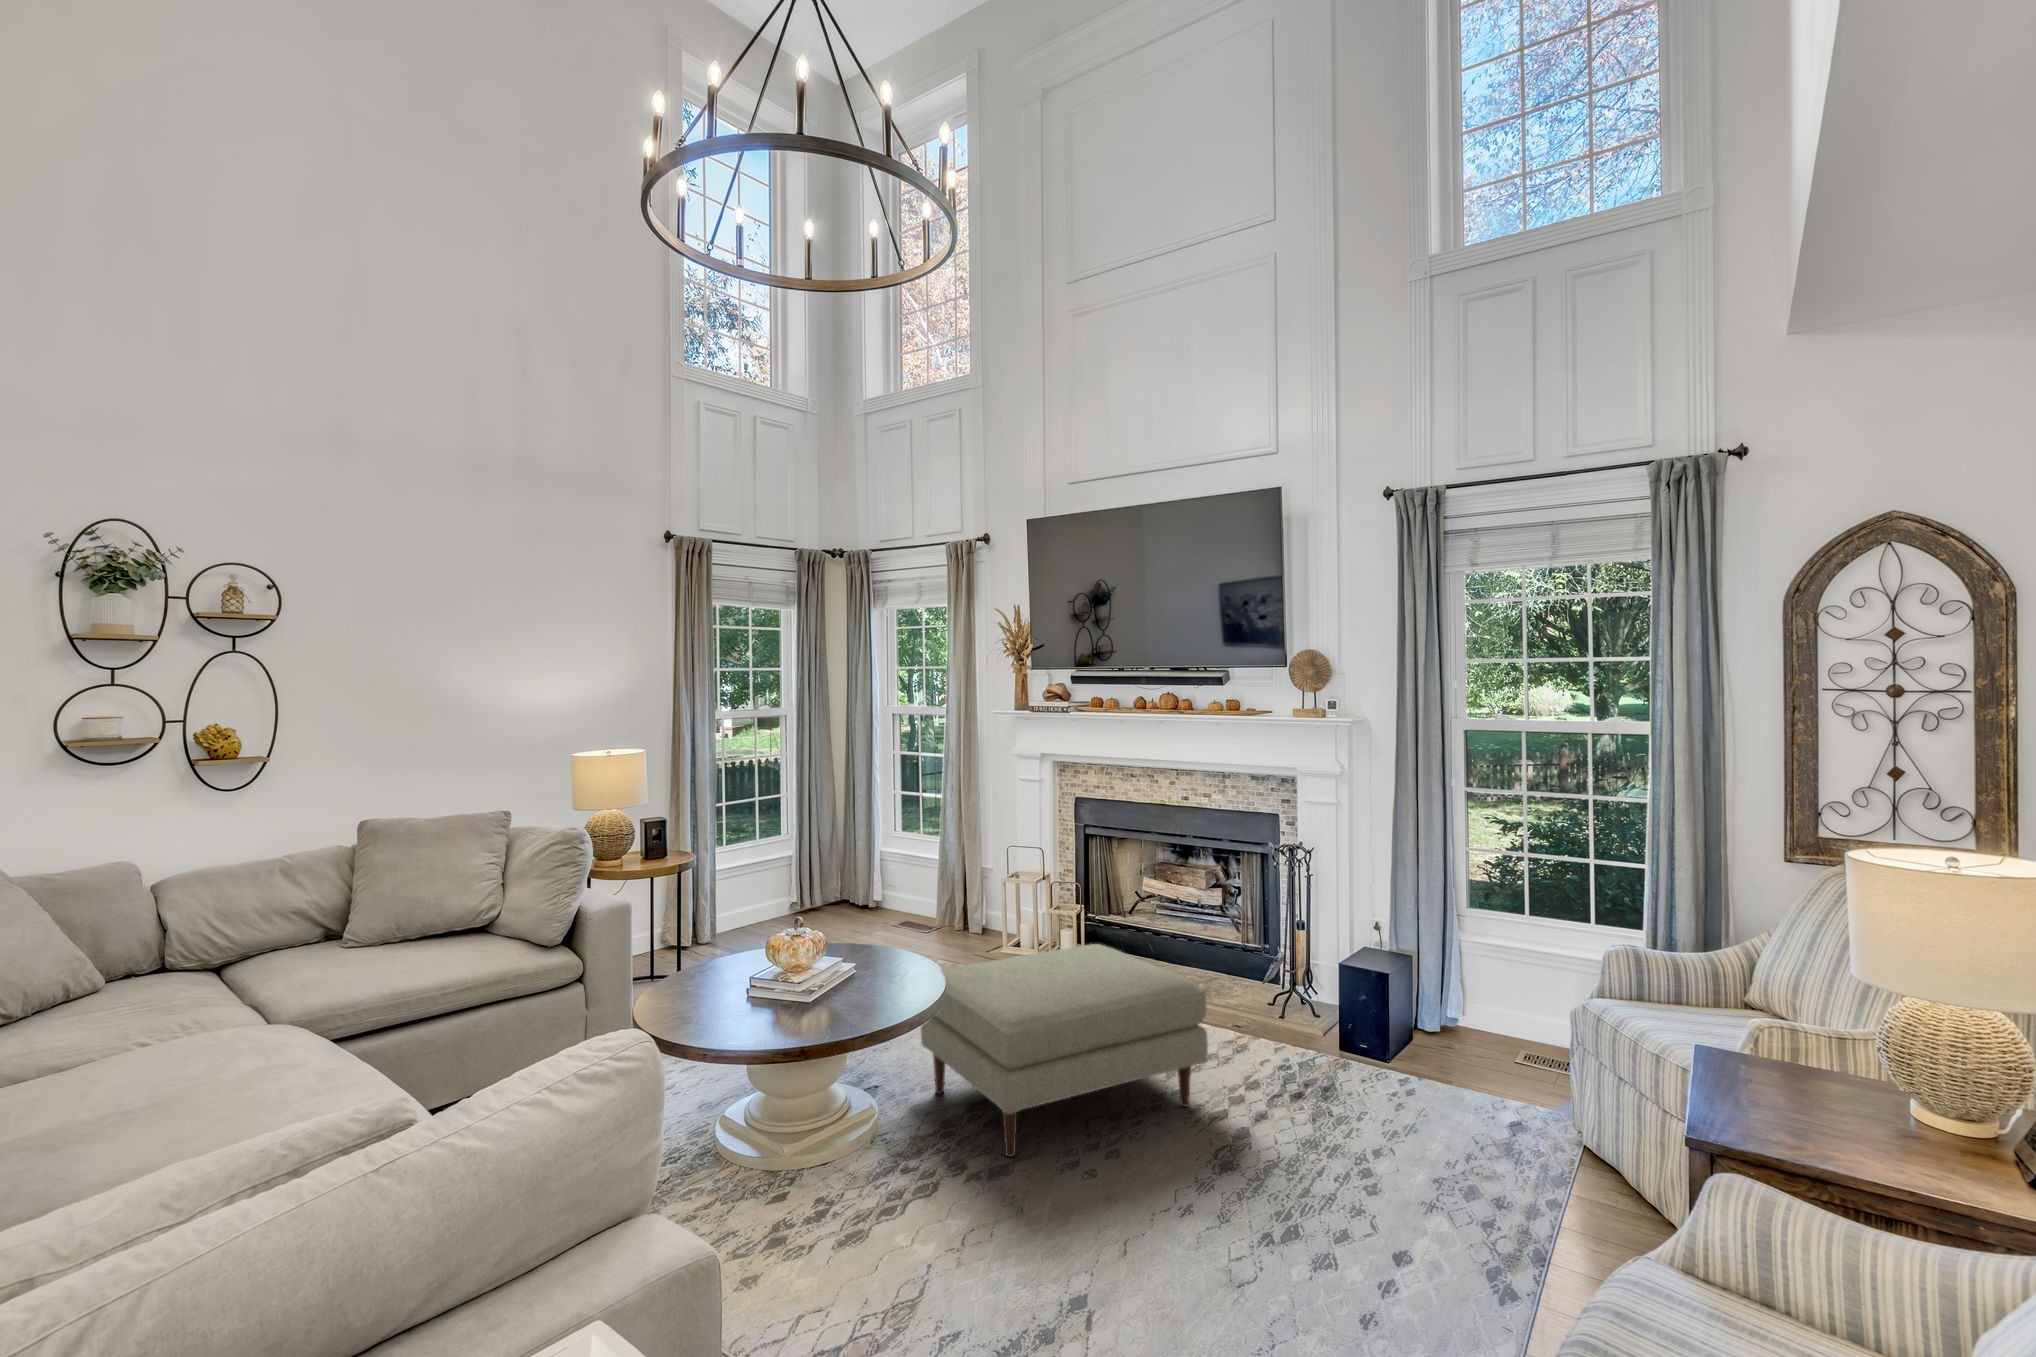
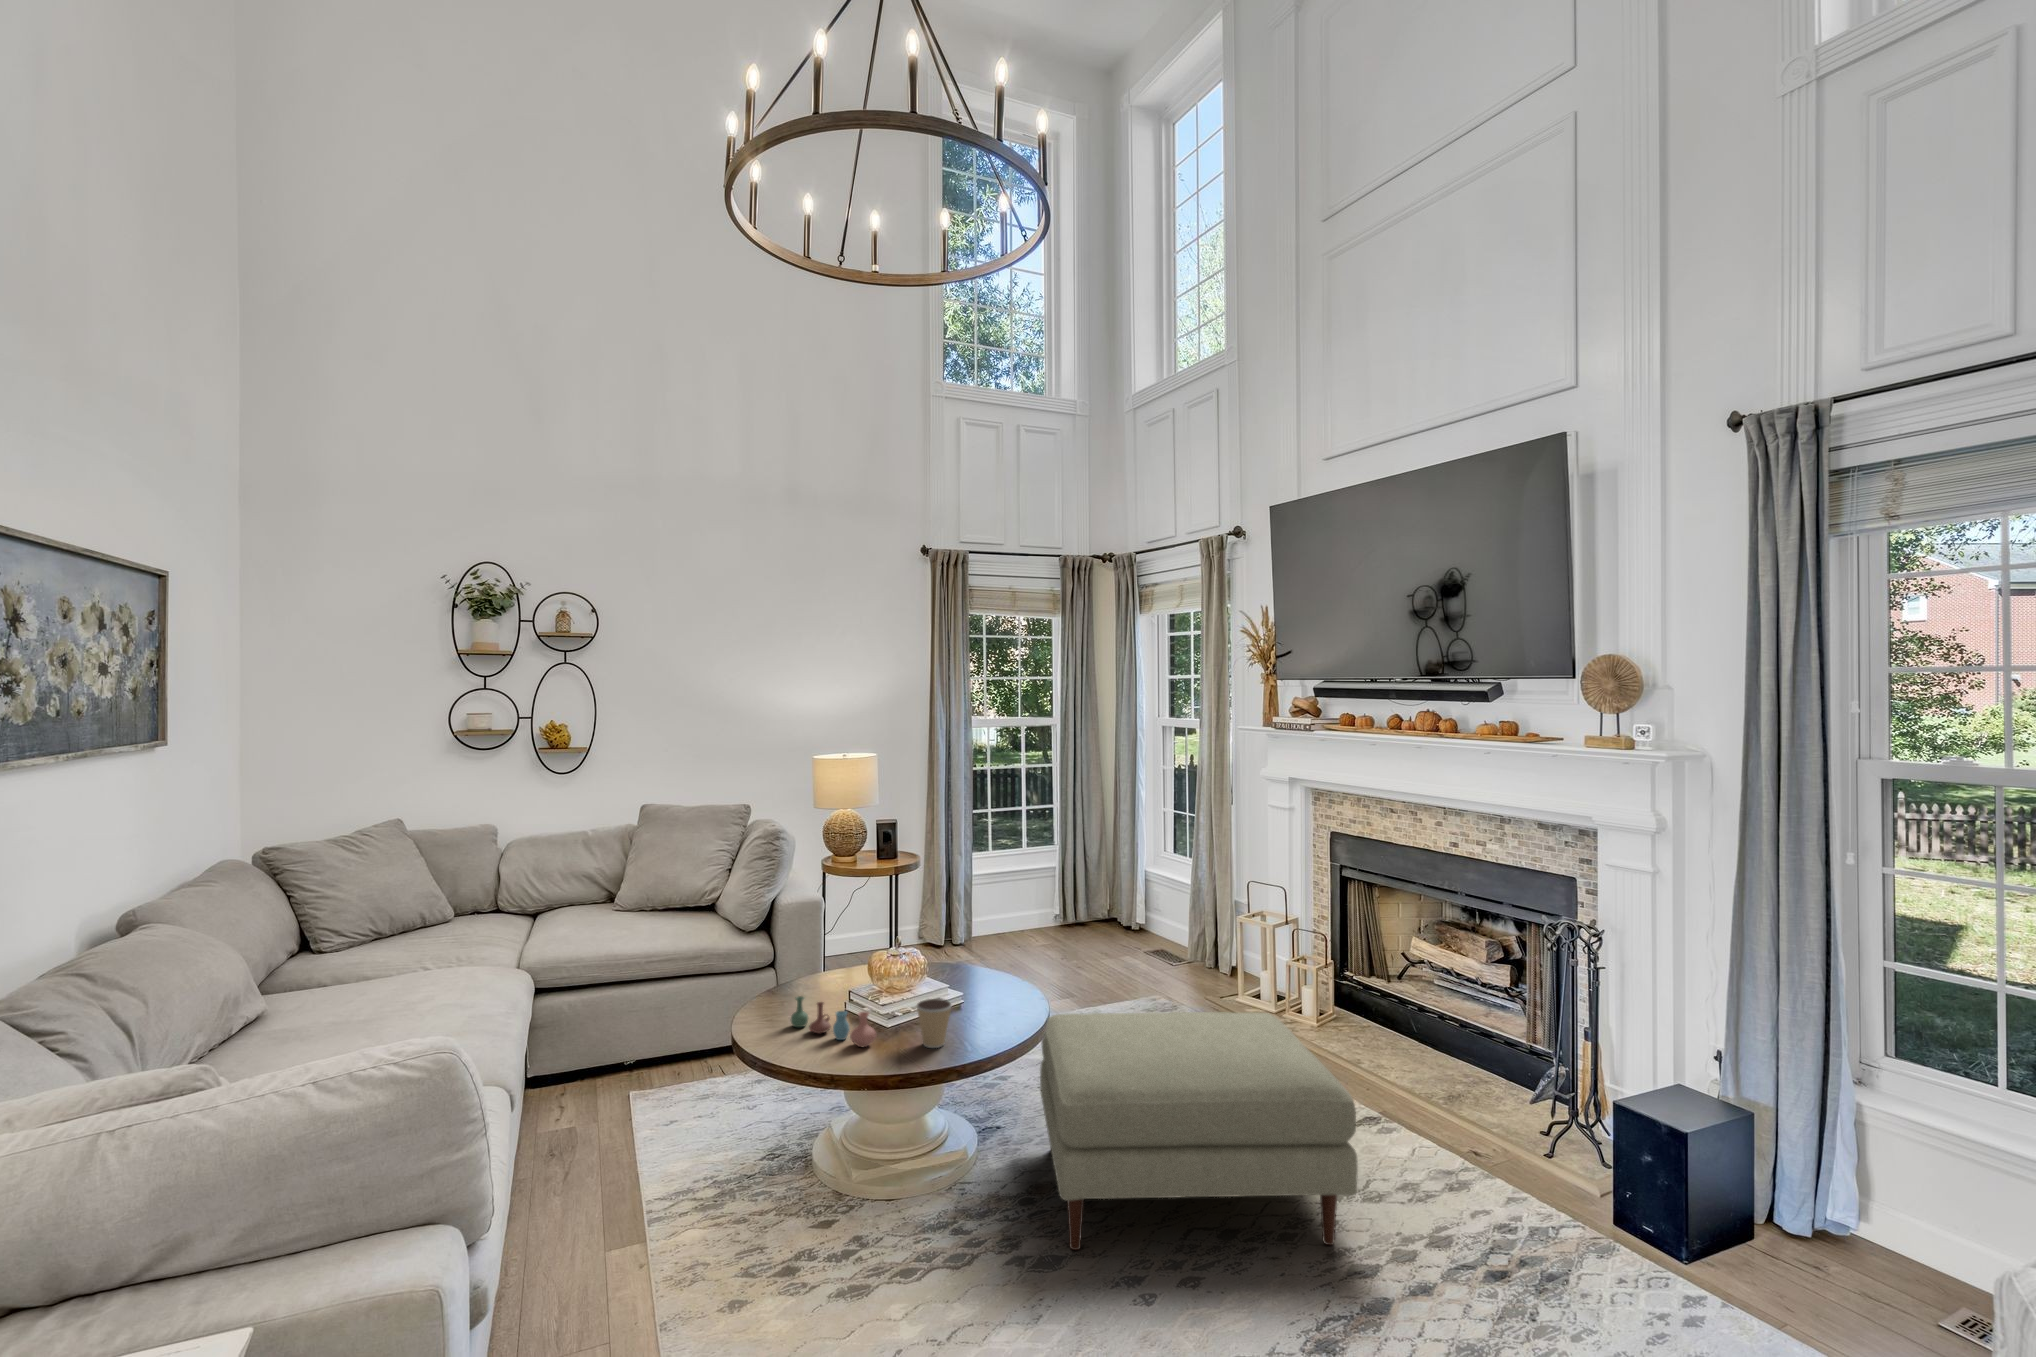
coffee cup: none [842,968,876,1013] -> present [917,999,952,1048]
vase: none [700,989,806,1024] -> present [791,996,876,1047]

